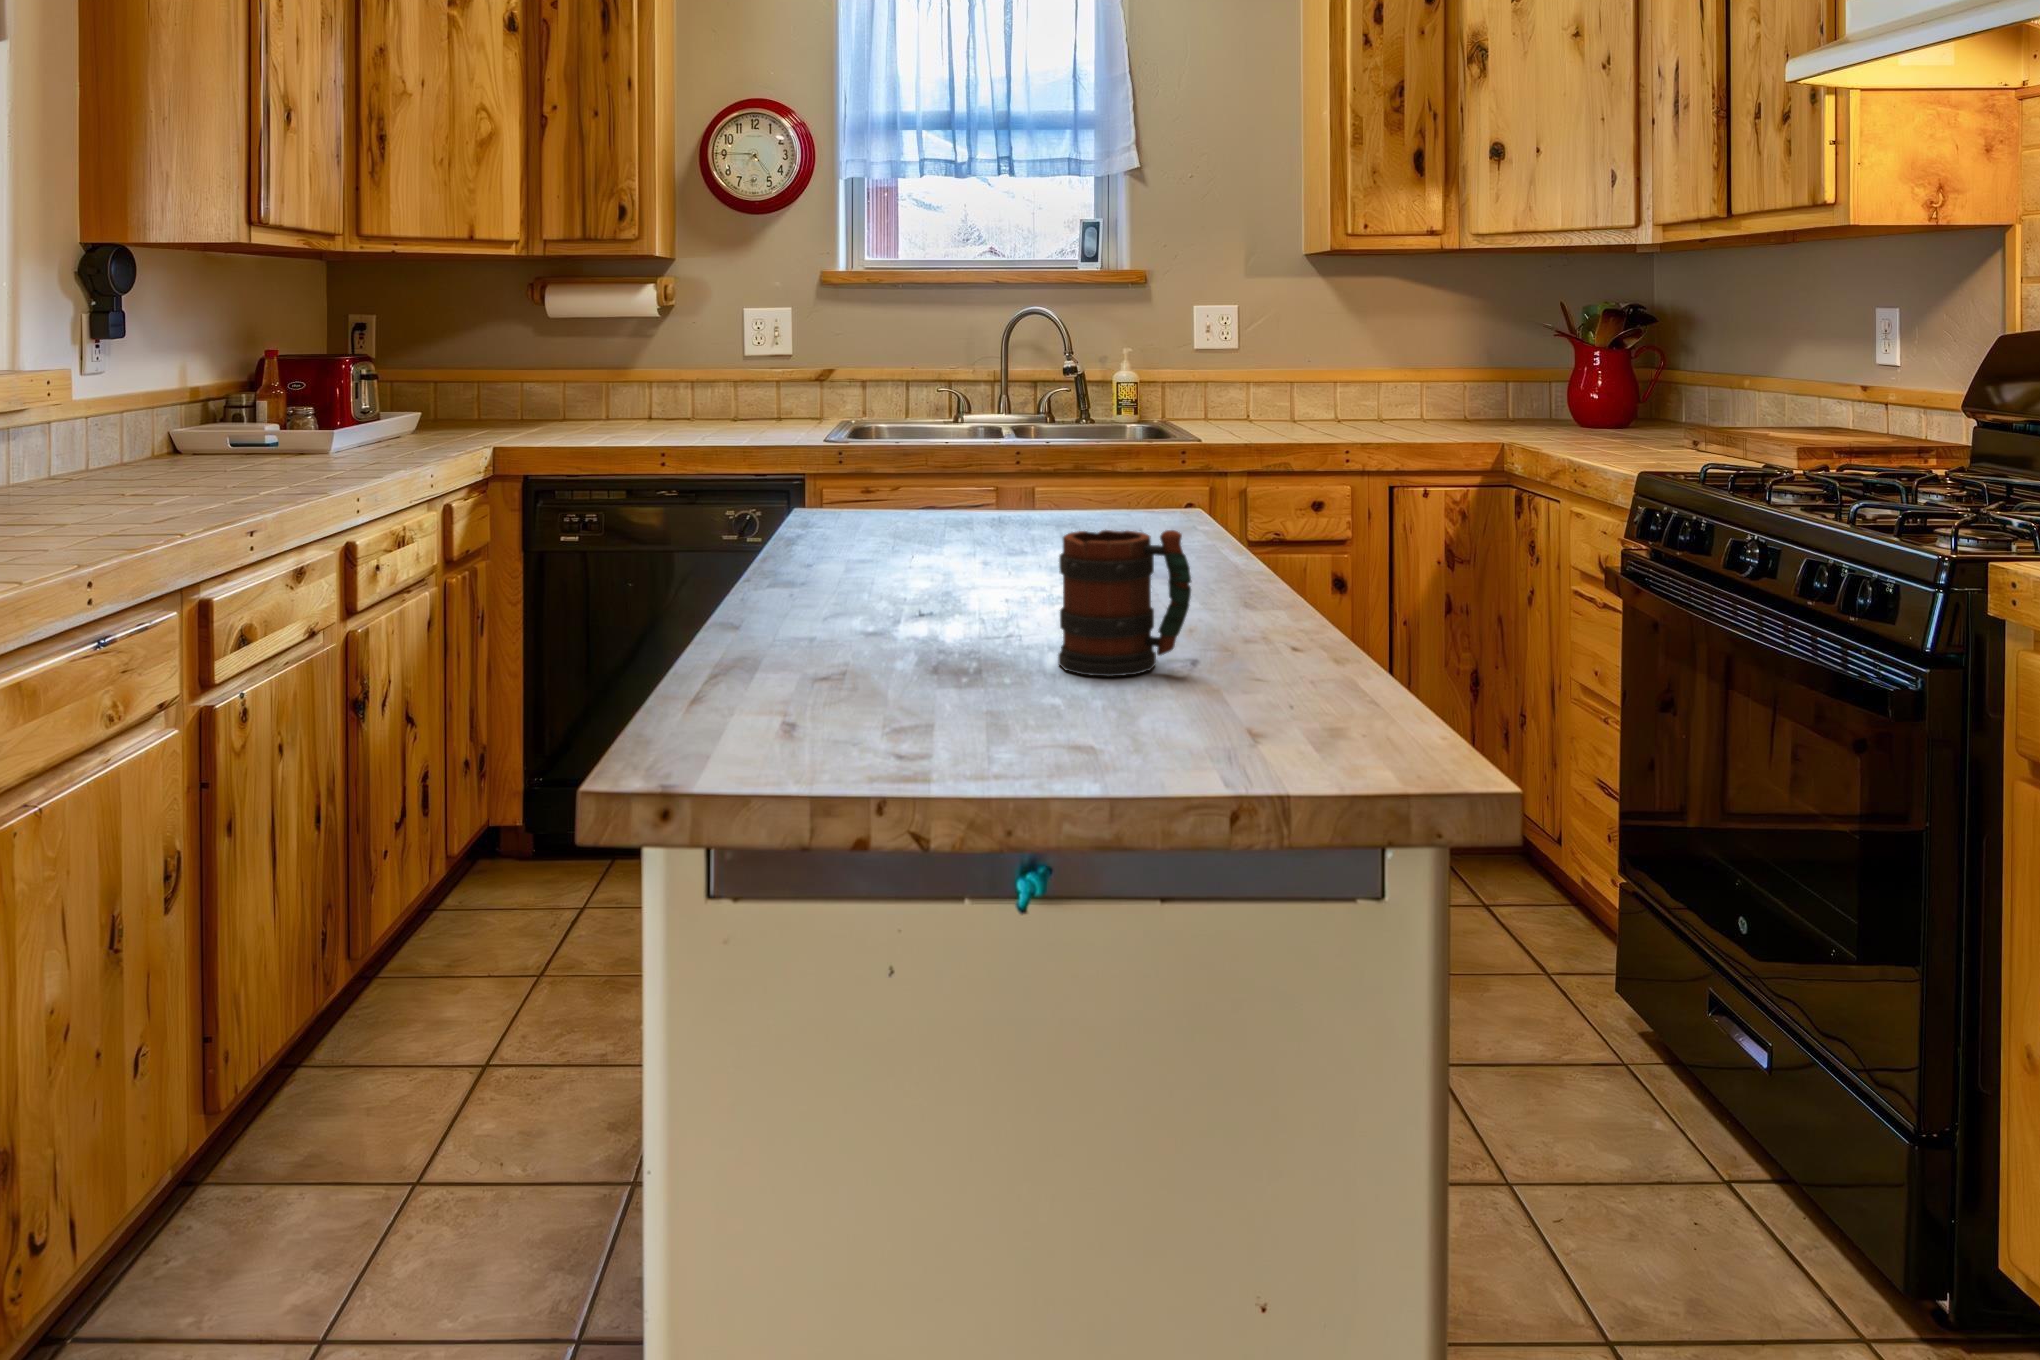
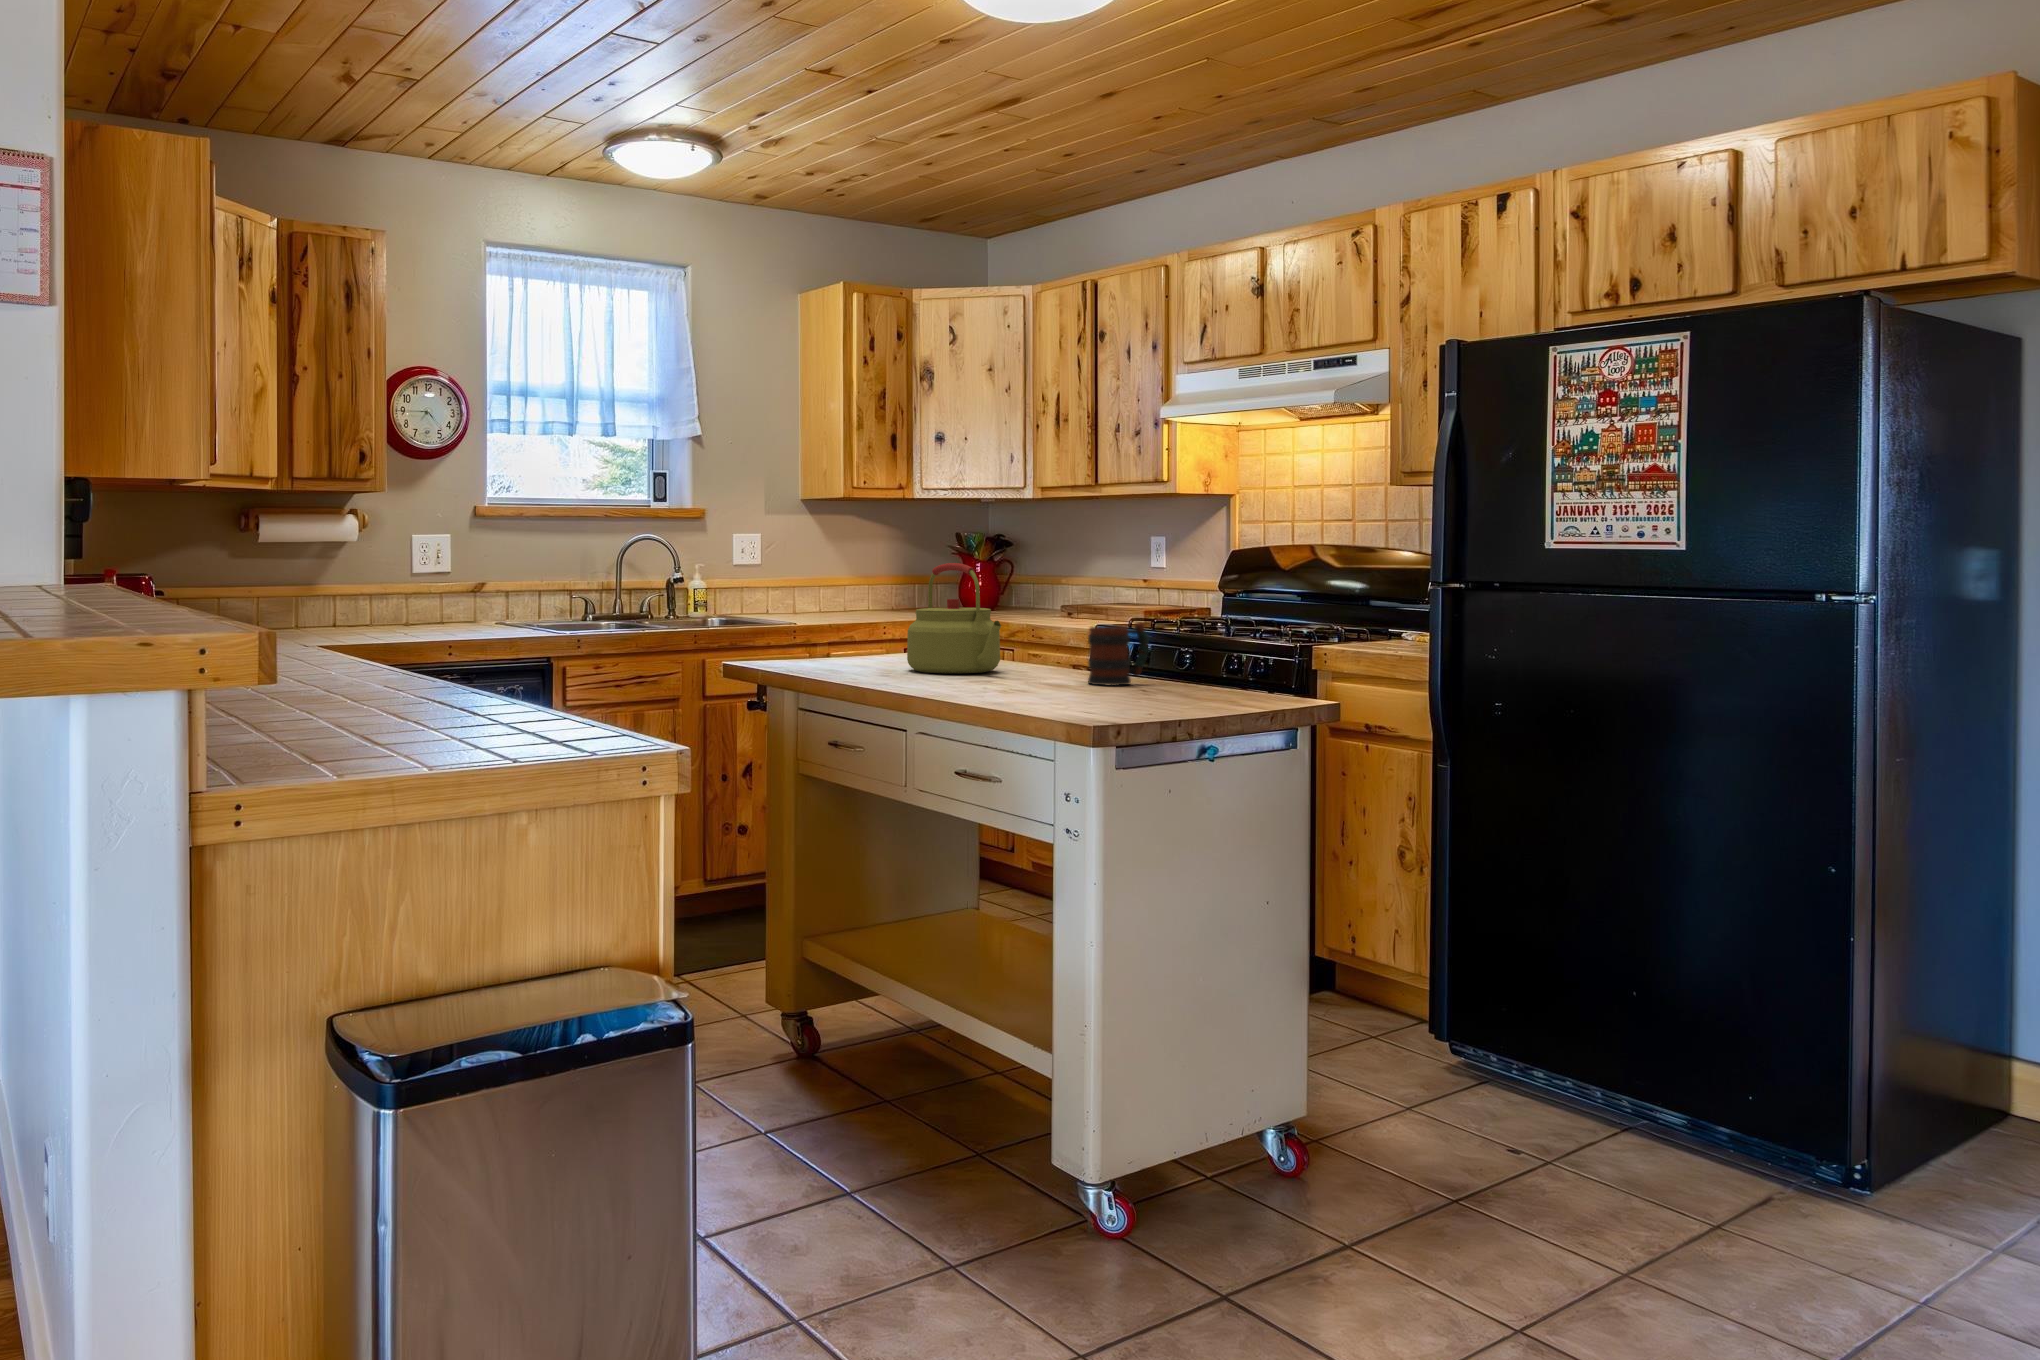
kettle: none [909,374,1086,591] -> present [907,563,1001,674]

